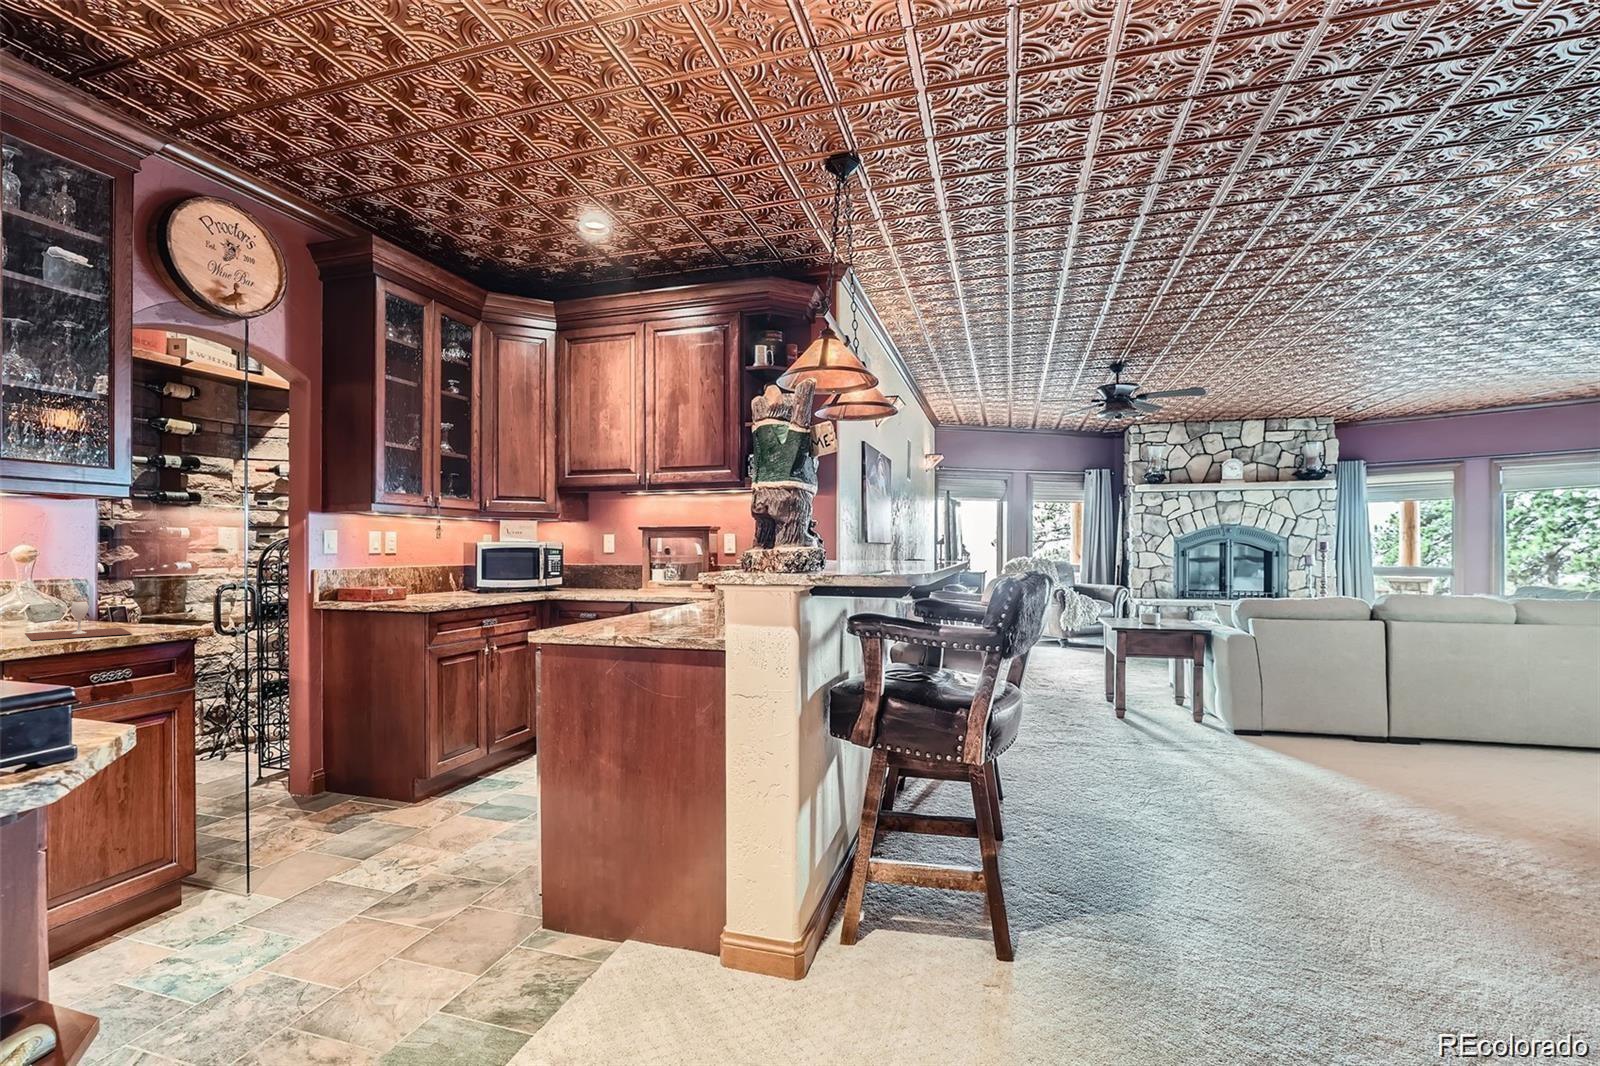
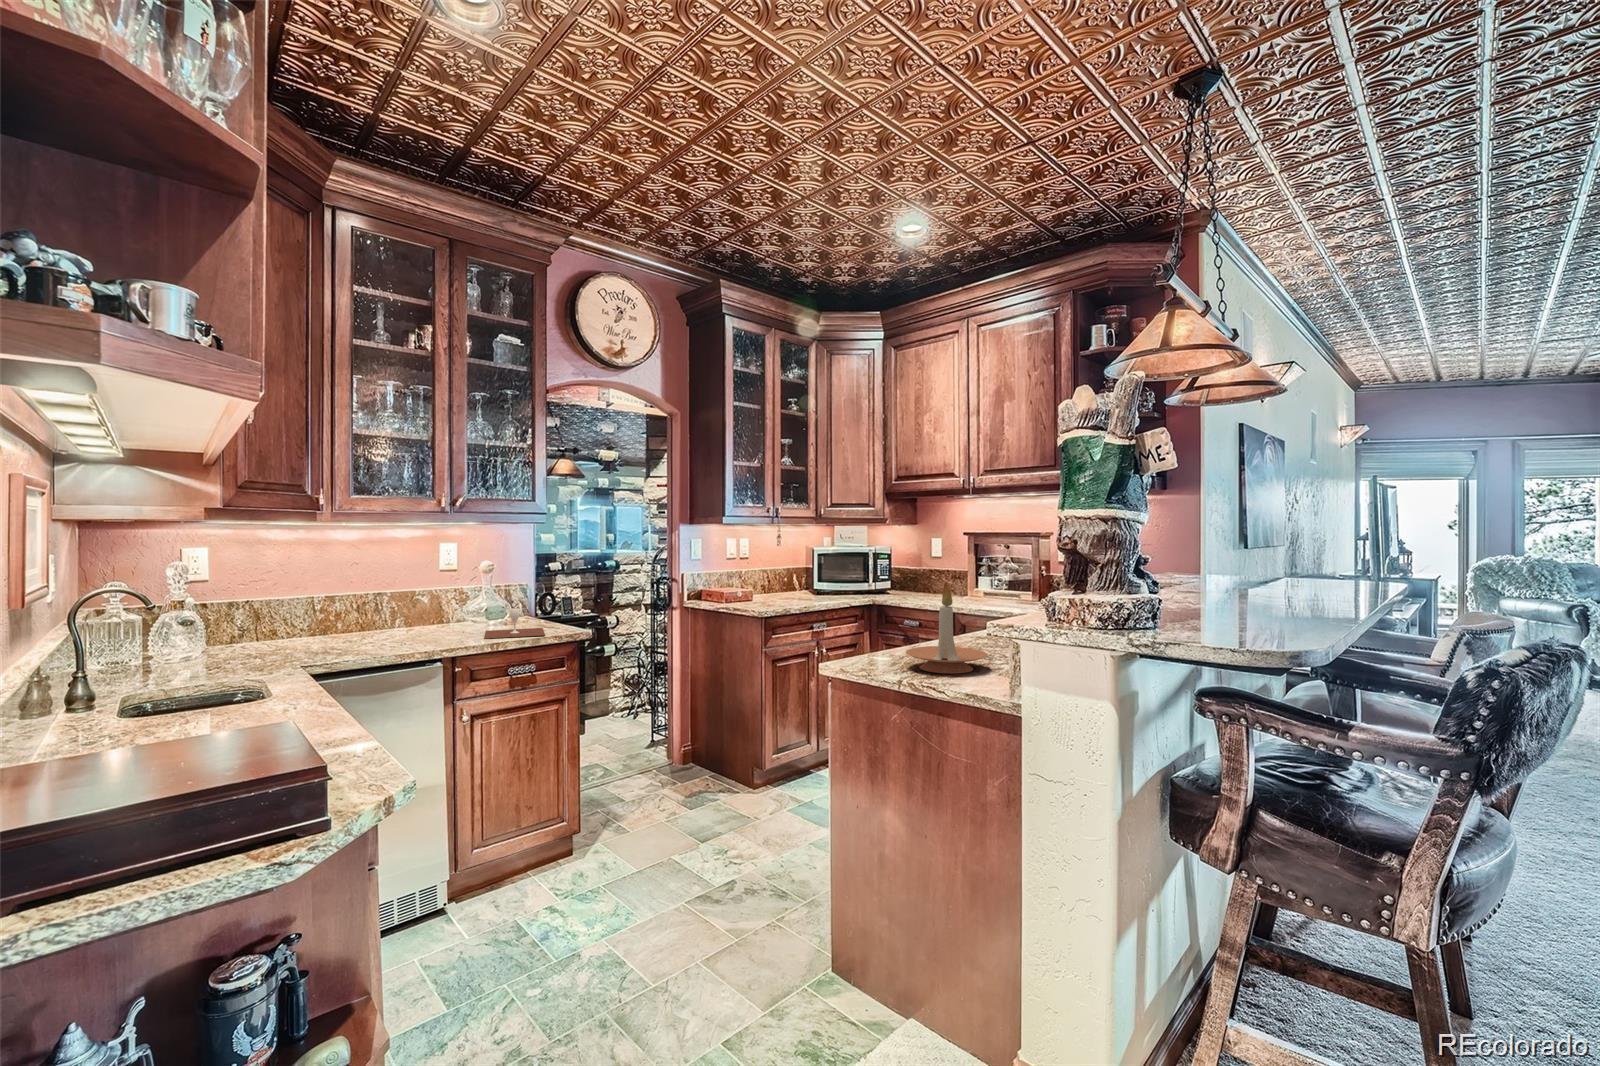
candle holder: none [607,555,682,638] -> present [906,582,987,673]

